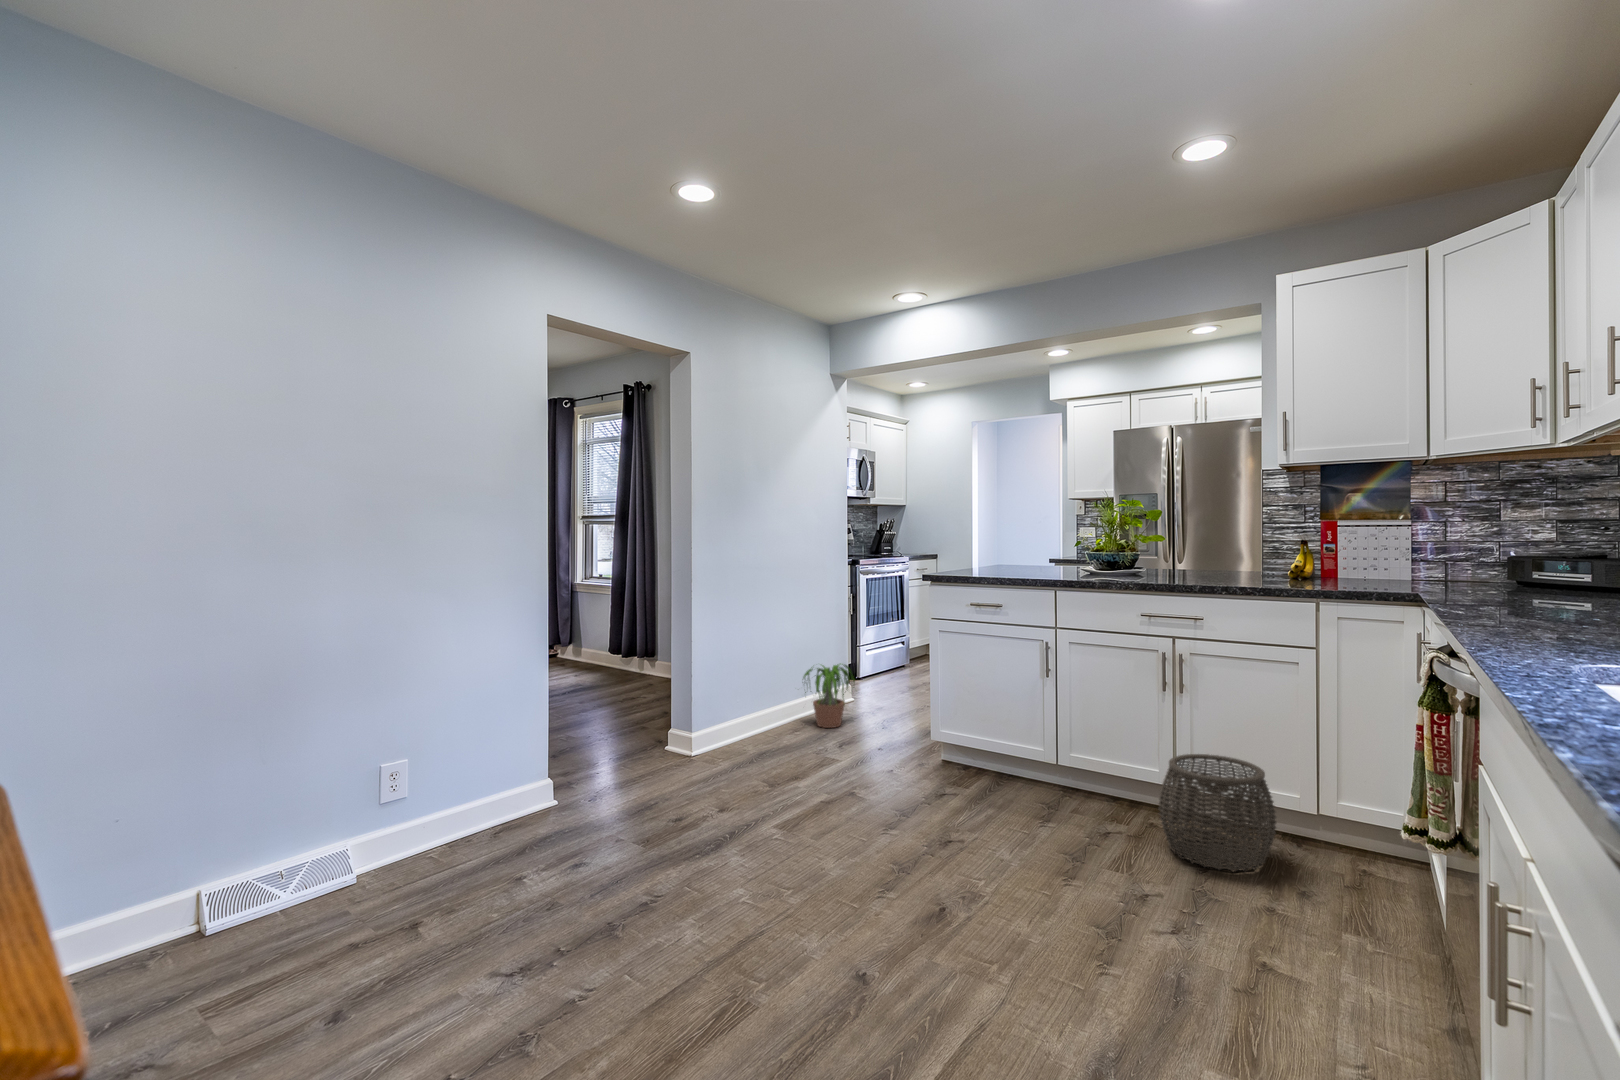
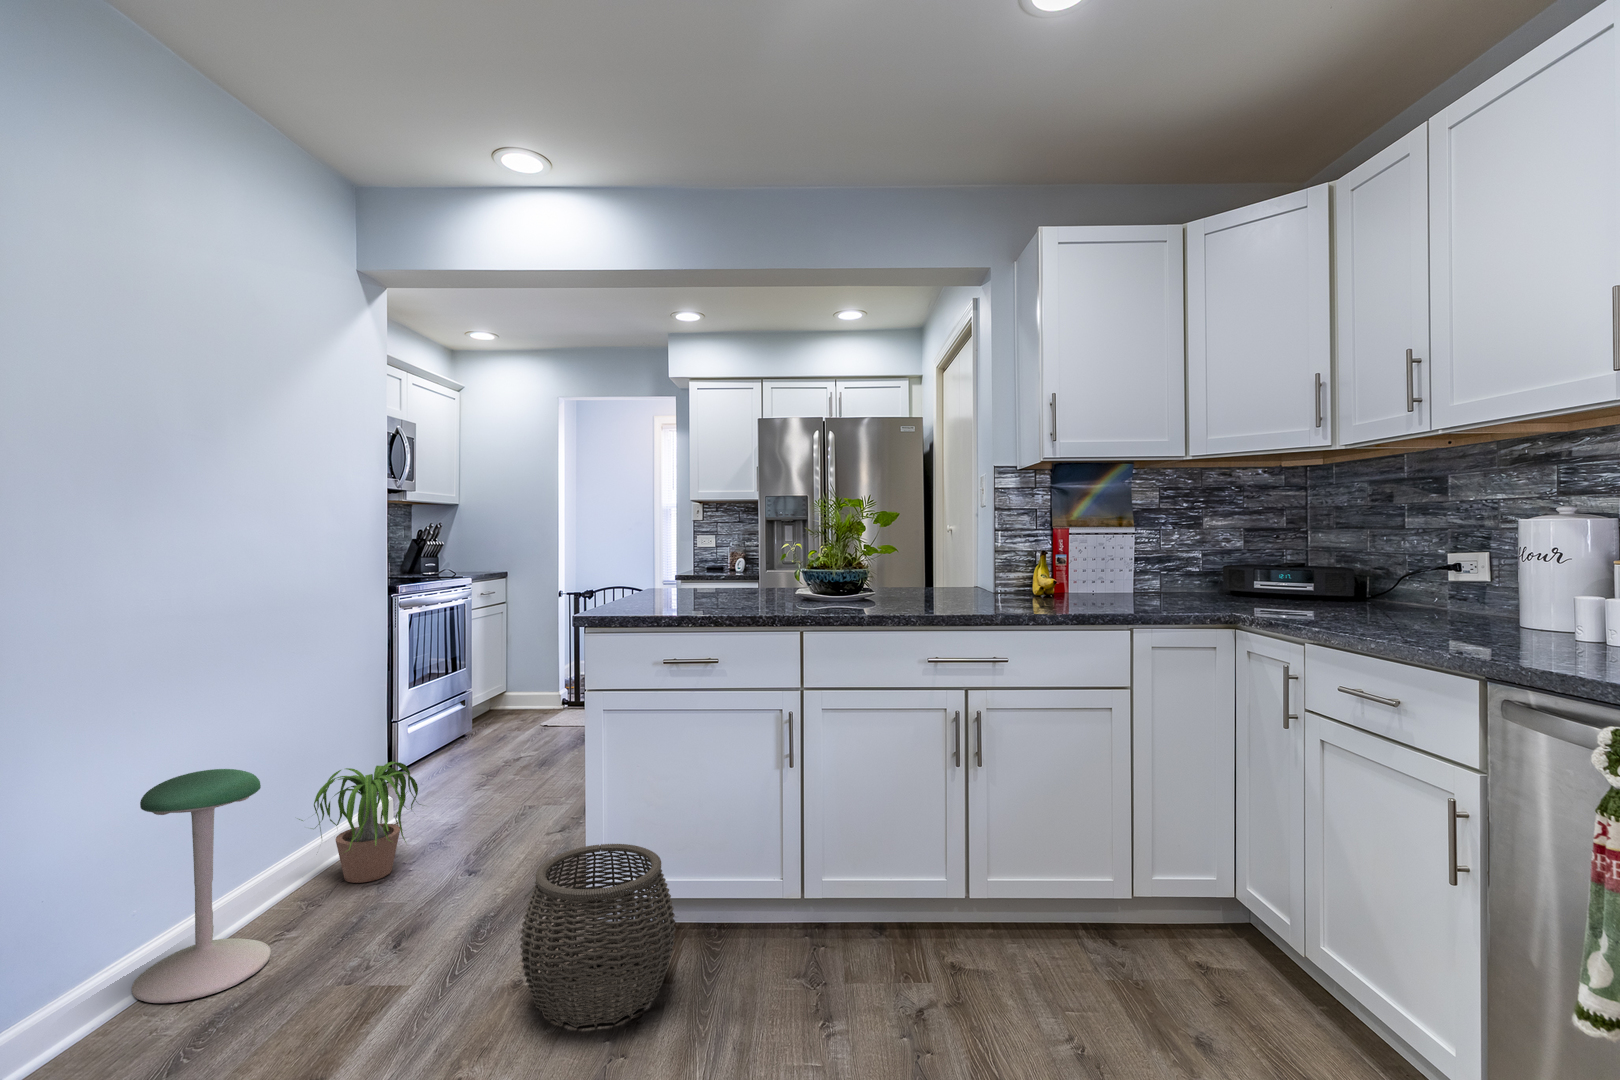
stool: none [725,650,779,755] -> present [132,769,271,1003]
woven basket: present [1159,754,1277,871] -> present [520,844,676,1028]

